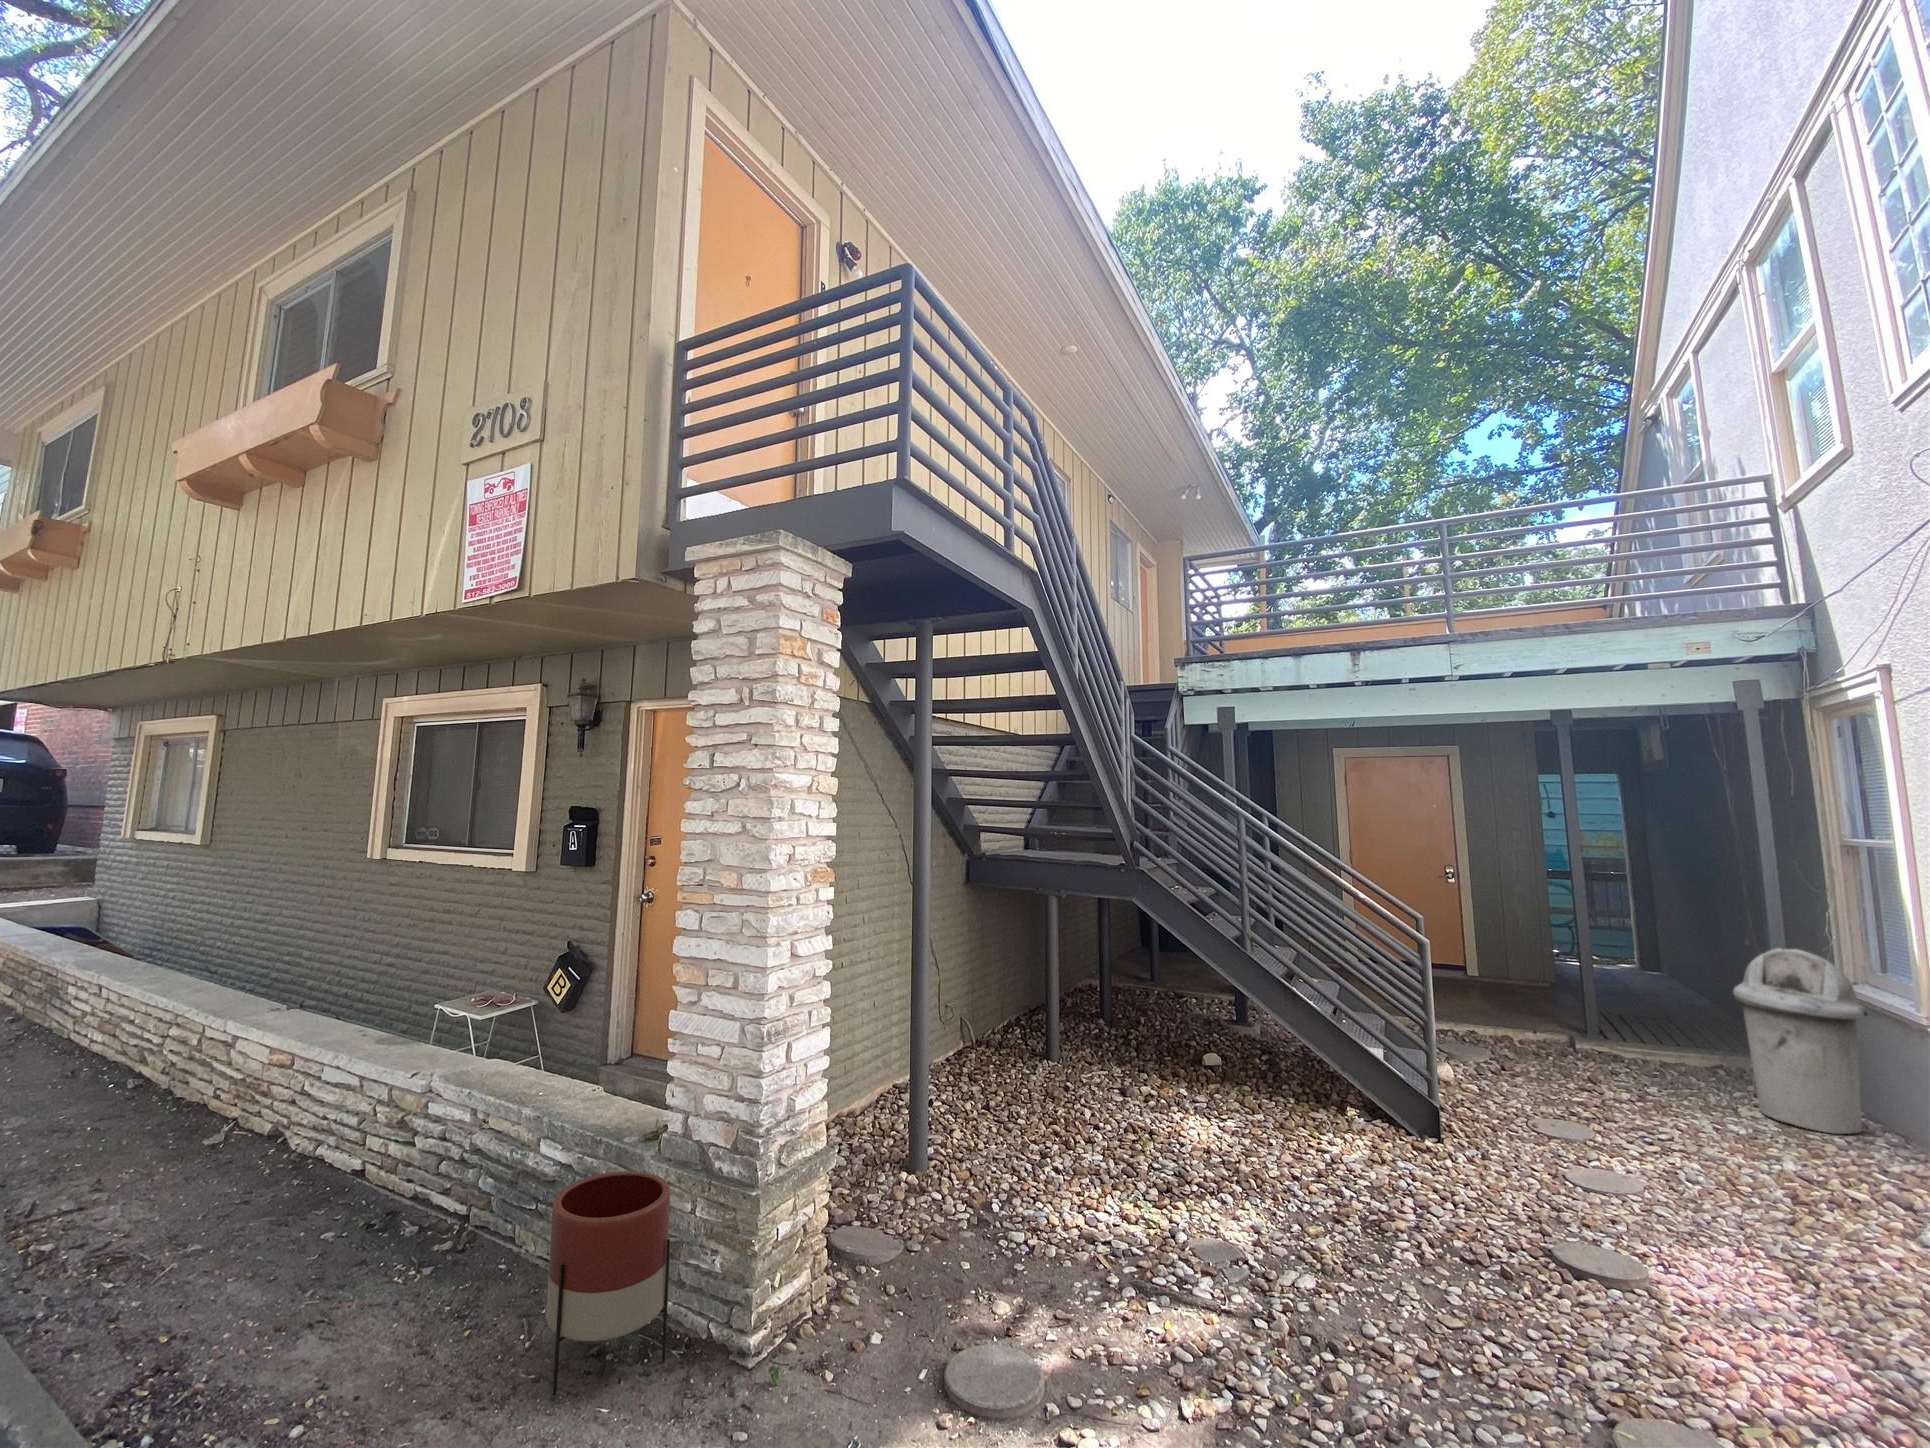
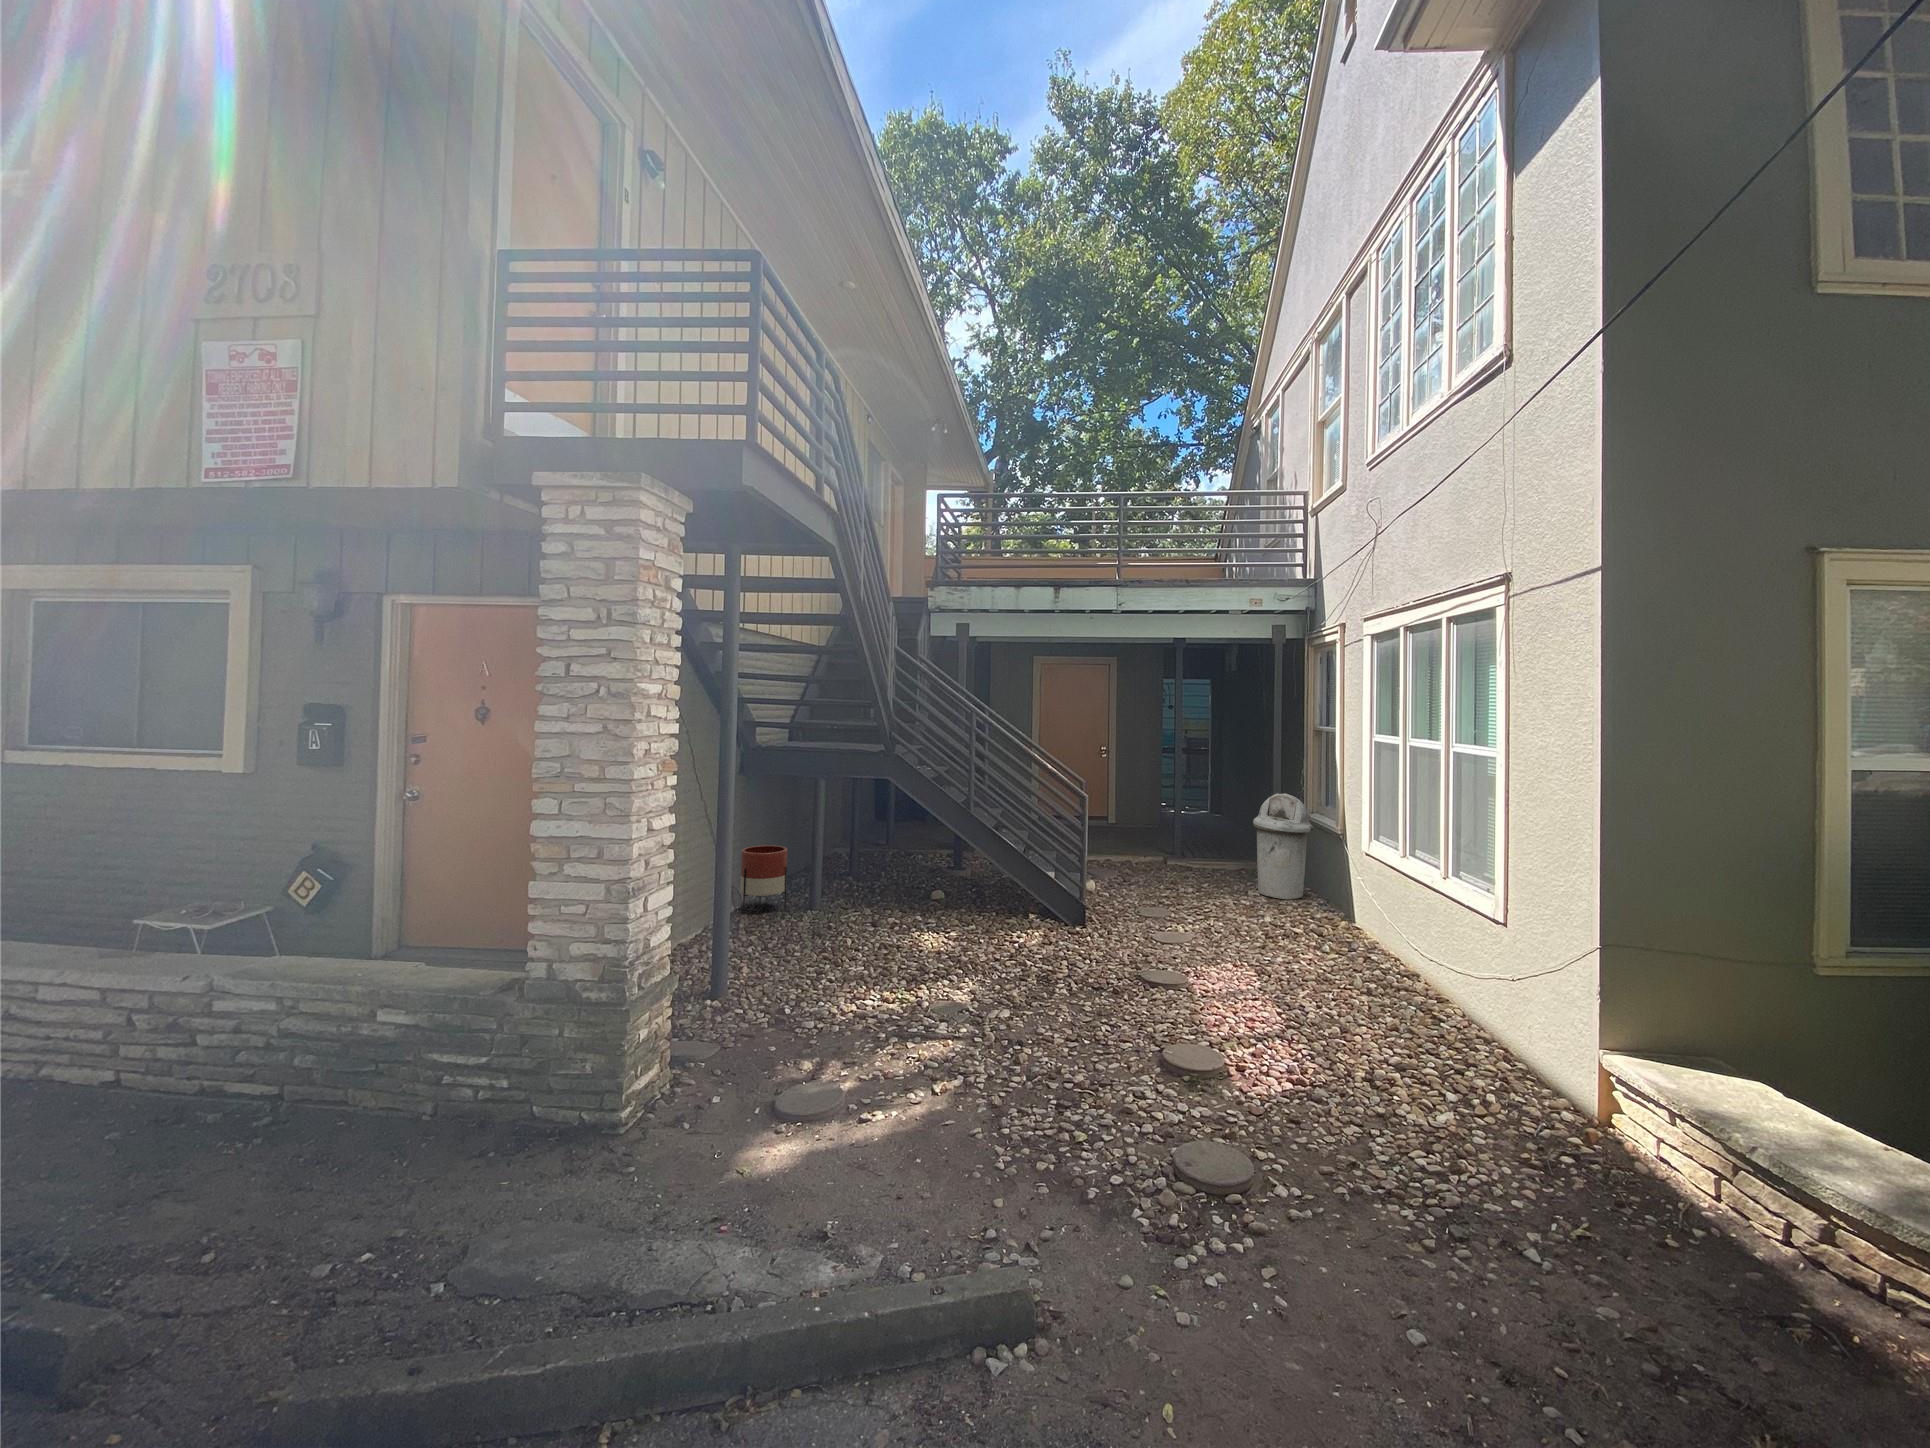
planter: present [546,1171,670,1395] -> present [740,845,787,914]

